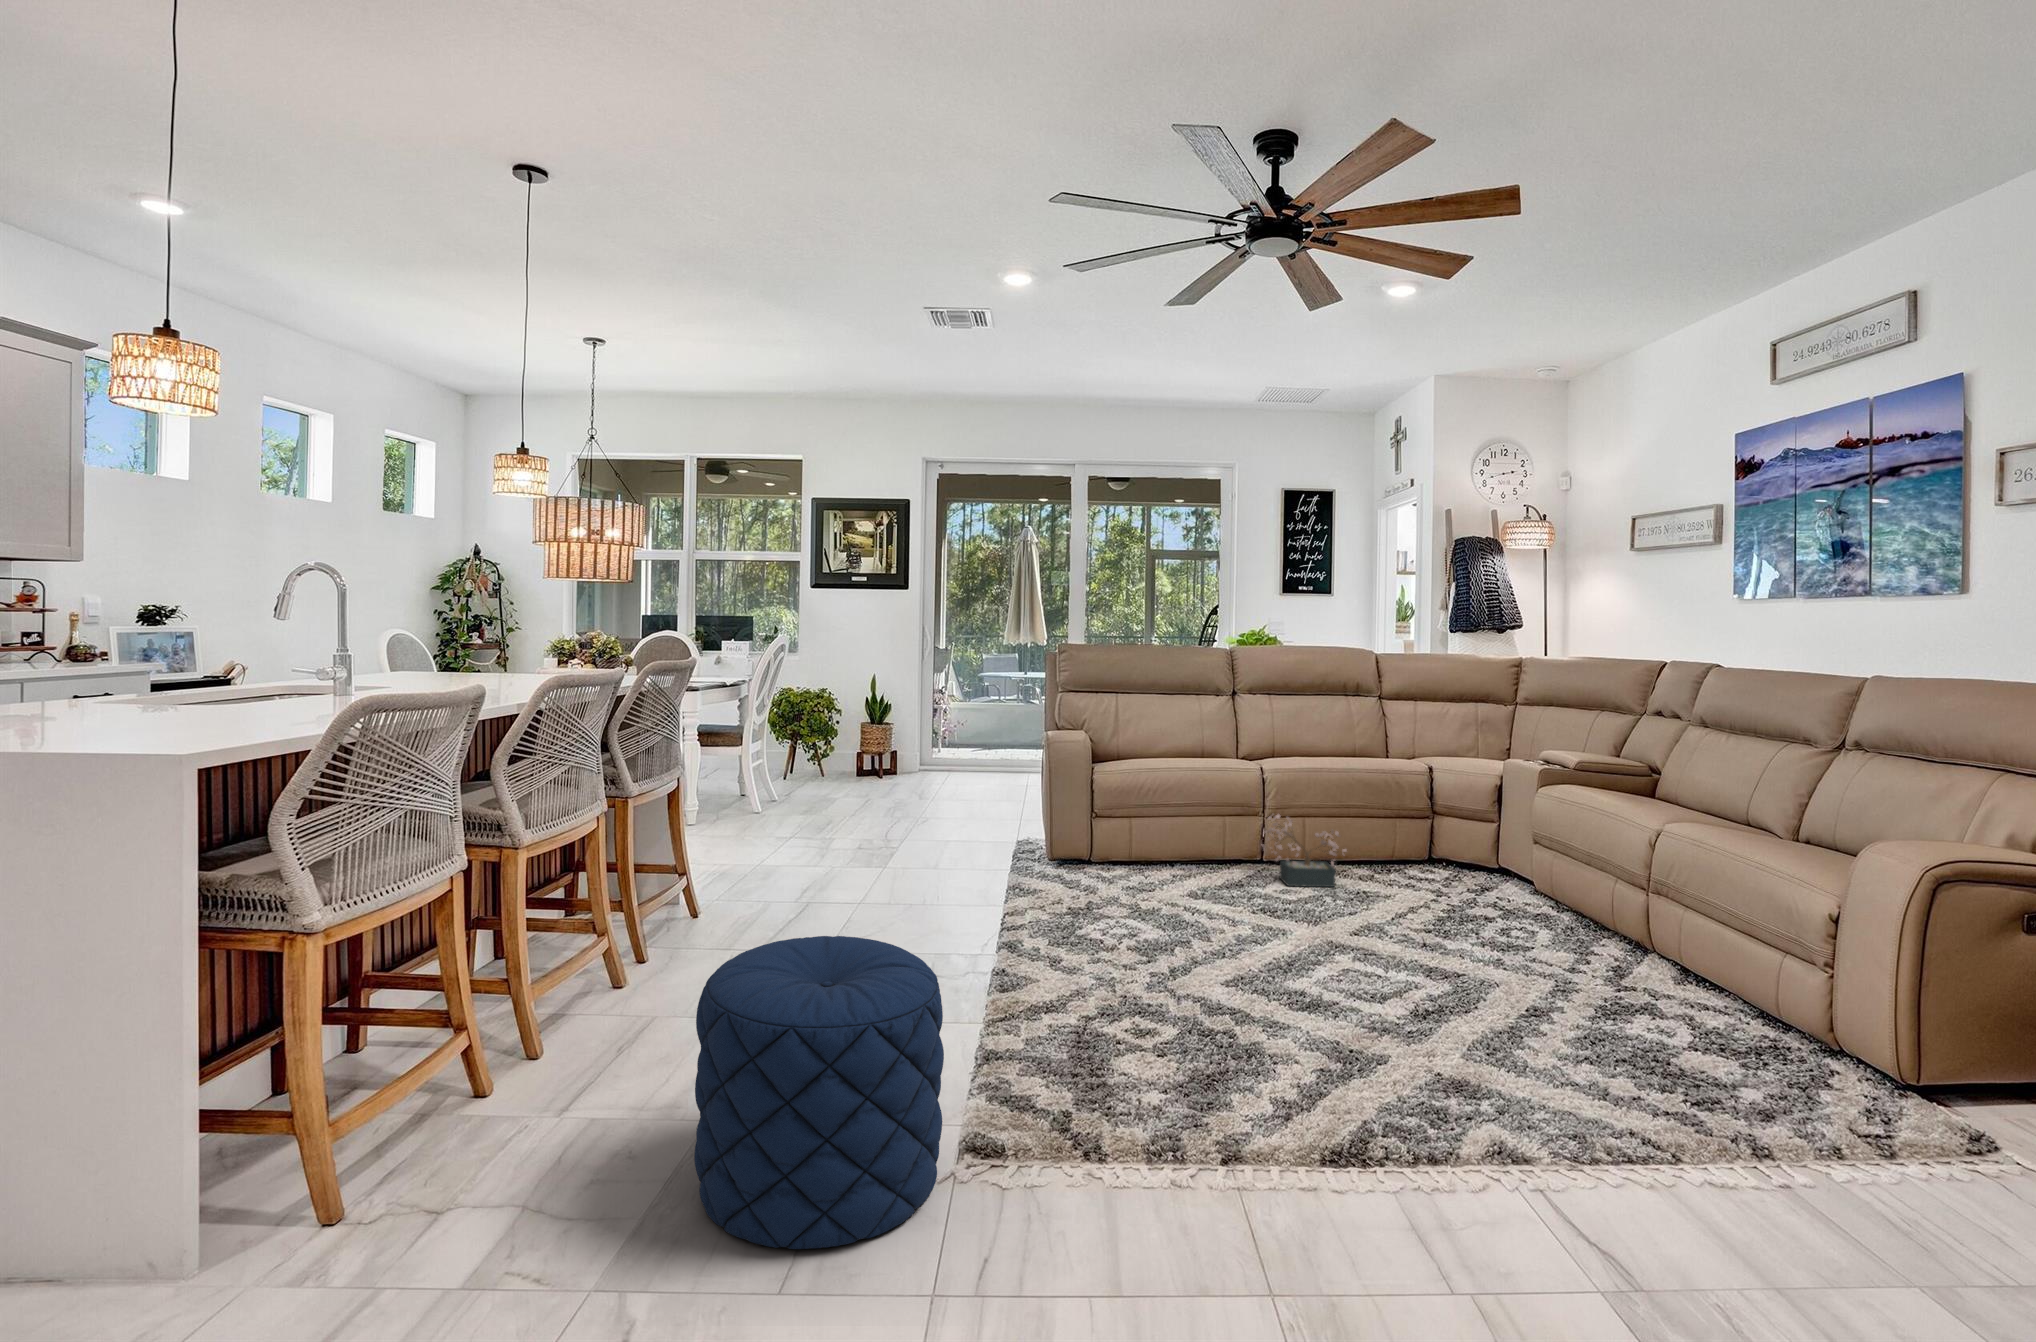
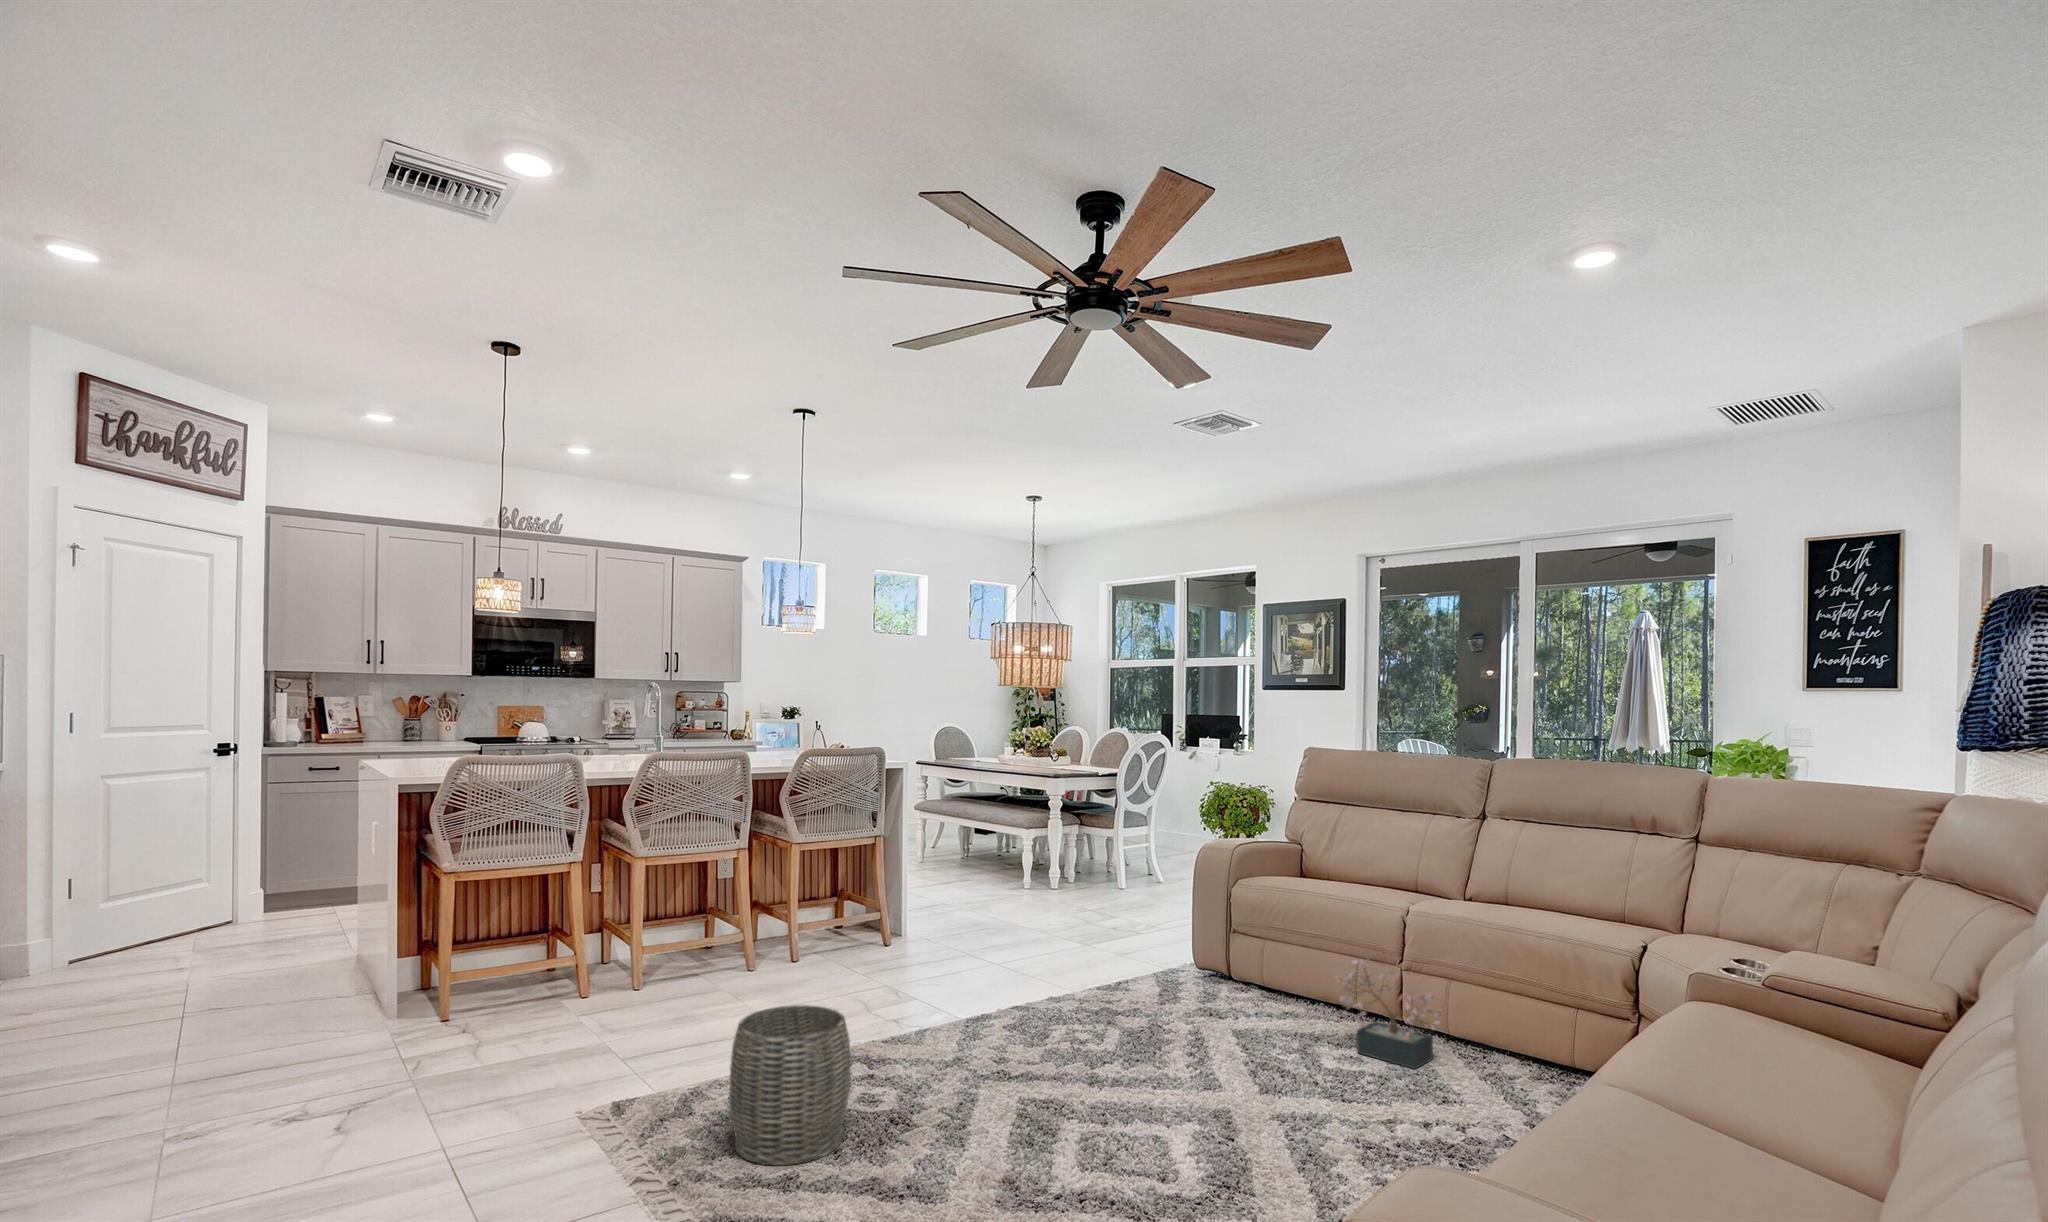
woven basket: none [1110,934,1237,1100] -> present [729,1005,851,1165]
pouf: present [694,936,944,1249] -> none [387,934,583,1143]

